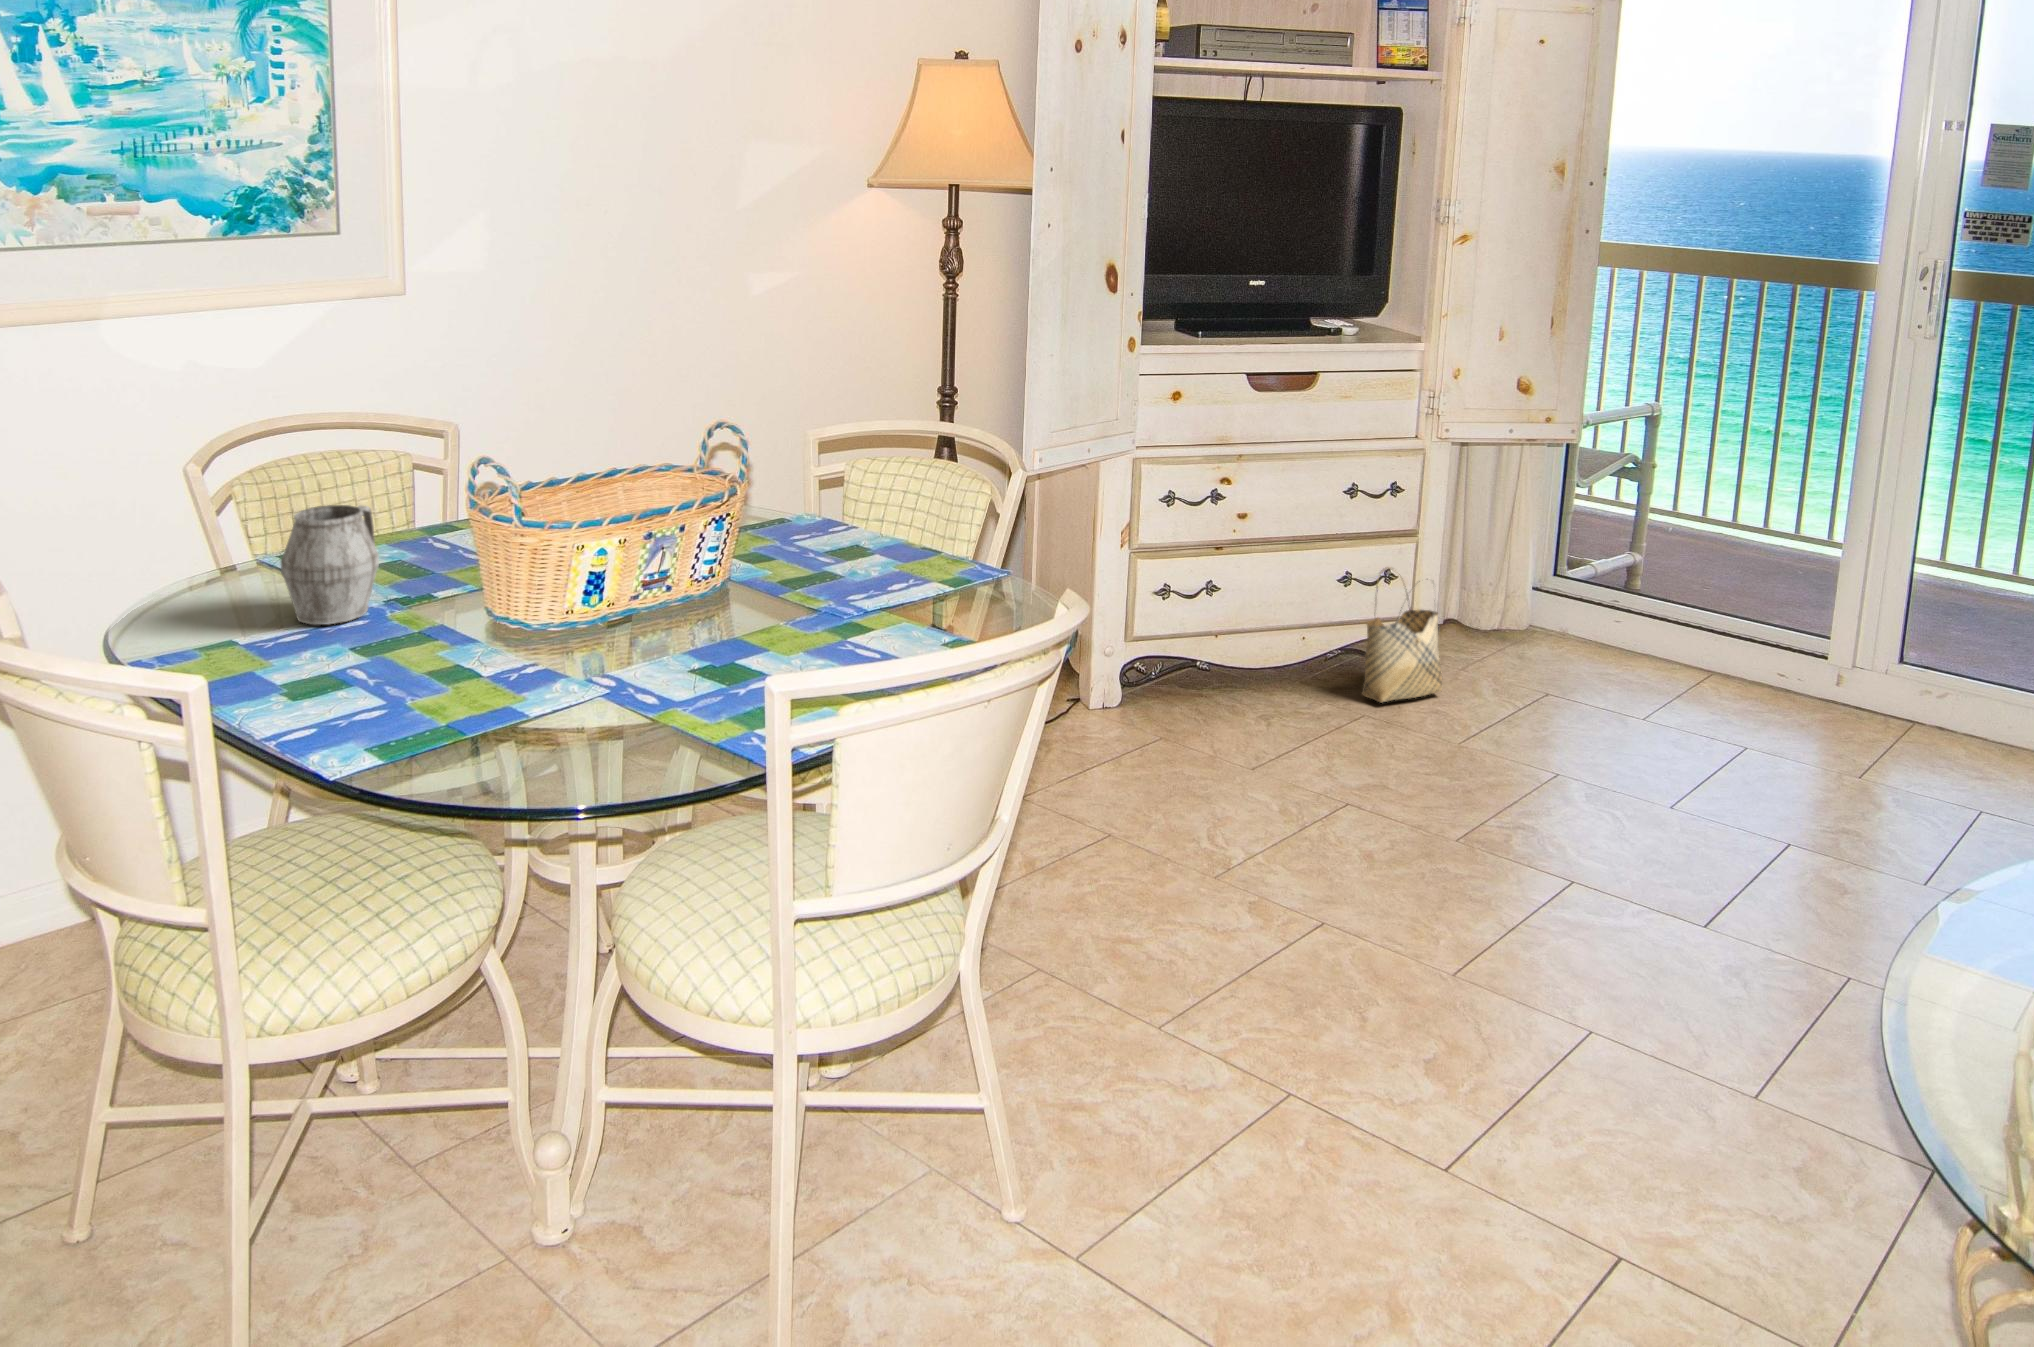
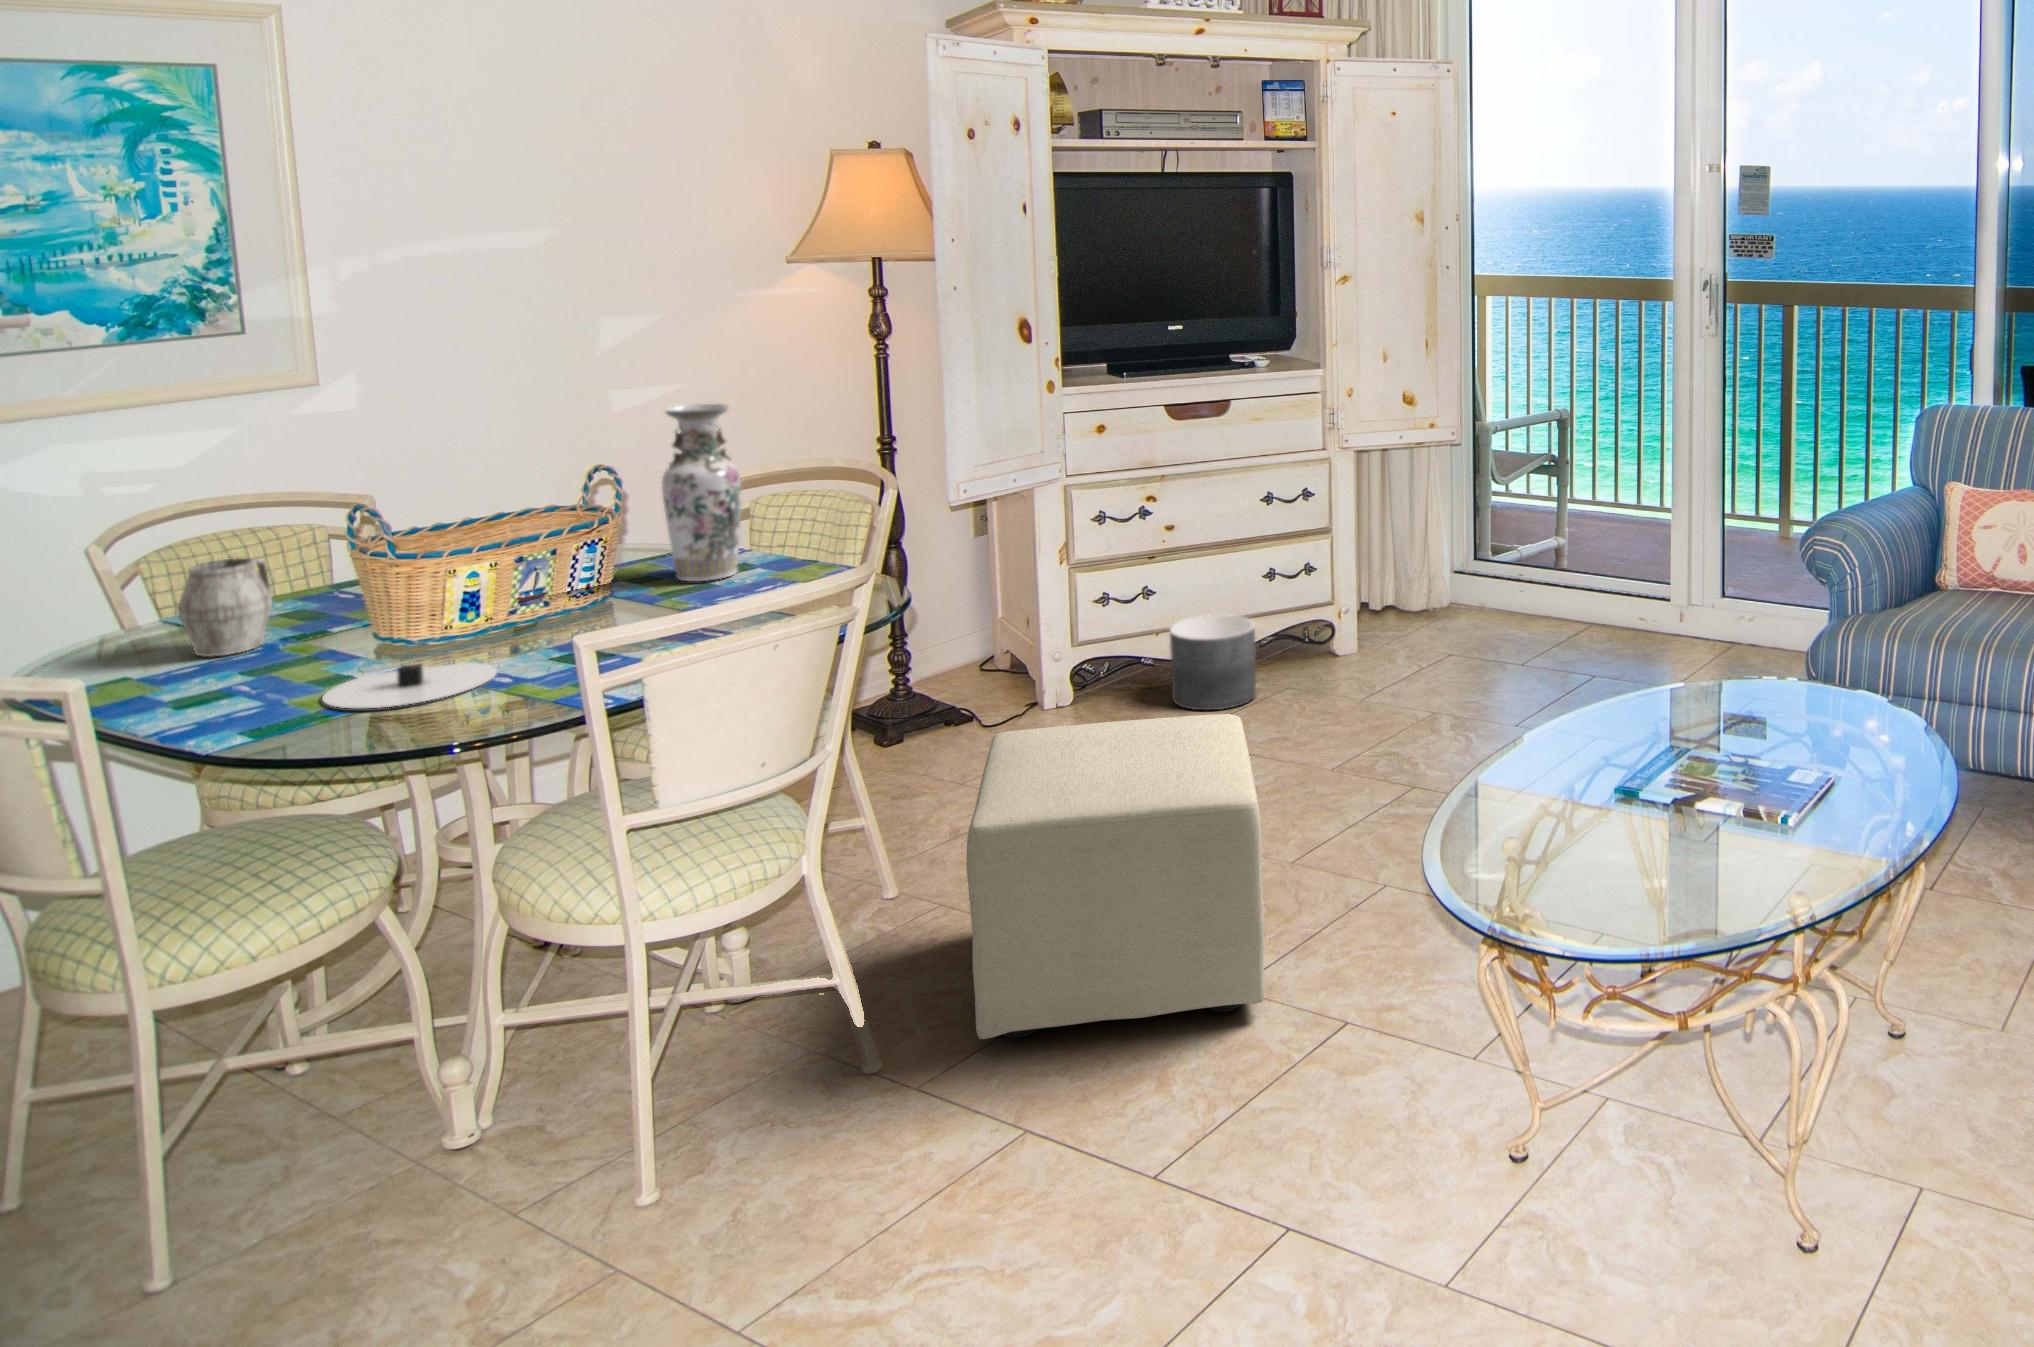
vase: none [792,349,879,569] -> present [662,404,741,581]
woven basket: present [1362,567,1442,703] -> none [1280,561,1353,677]
planter: none [1243,622,1347,738] -> present [1170,615,1256,710]
plate: none [408,654,657,750] -> present [322,662,497,708]
ottoman: none [1159,799,1615,1262] -> present [966,714,1265,1039]

